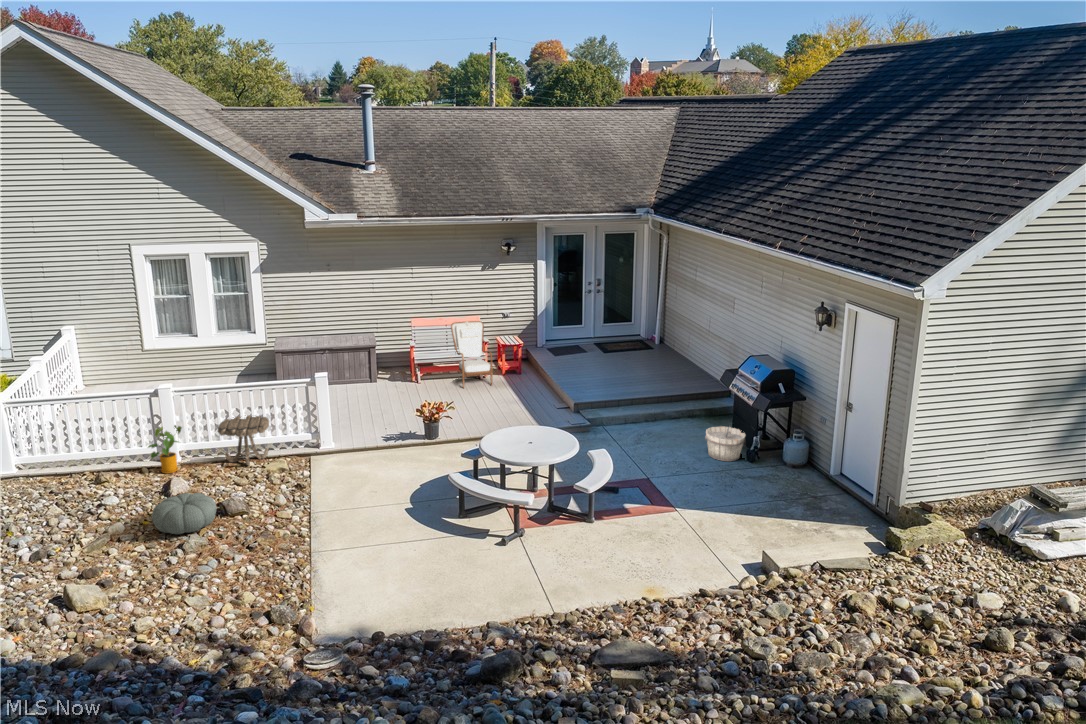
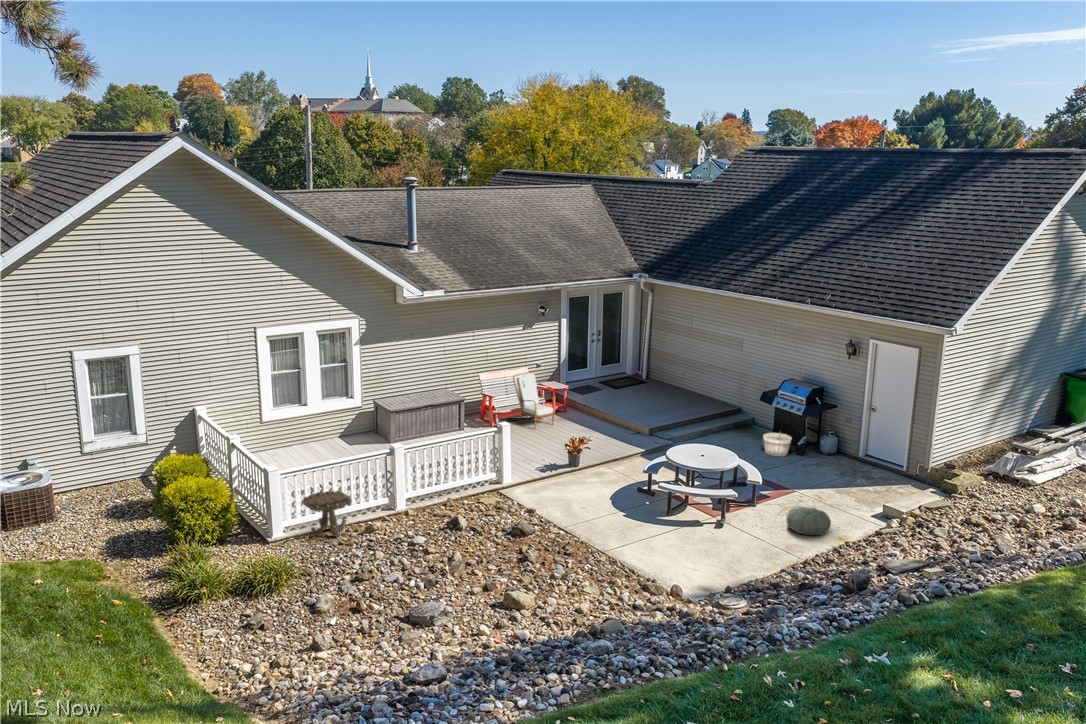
side table: present [218,415,269,465] -> present [303,491,352,536]
house plant: present [148,425,182,474] -> none [400,477,429,518]
pouf: present [152,493,216,534] -> present [786,507,831,535]

